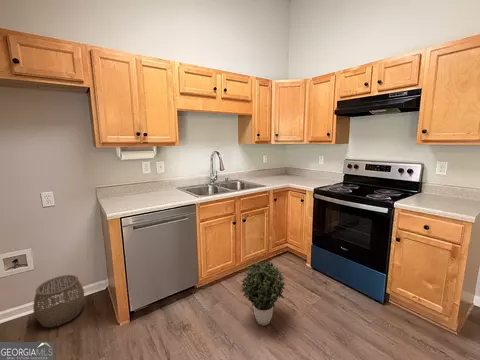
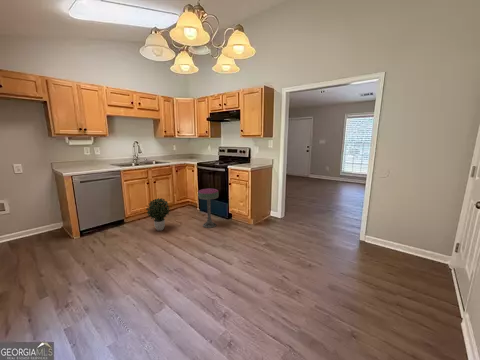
bar stool: none [340,246,387,332] -> present [198,188,219,228]
woven basket: present [33,275,84,327] -> none [13,216,48,243]

